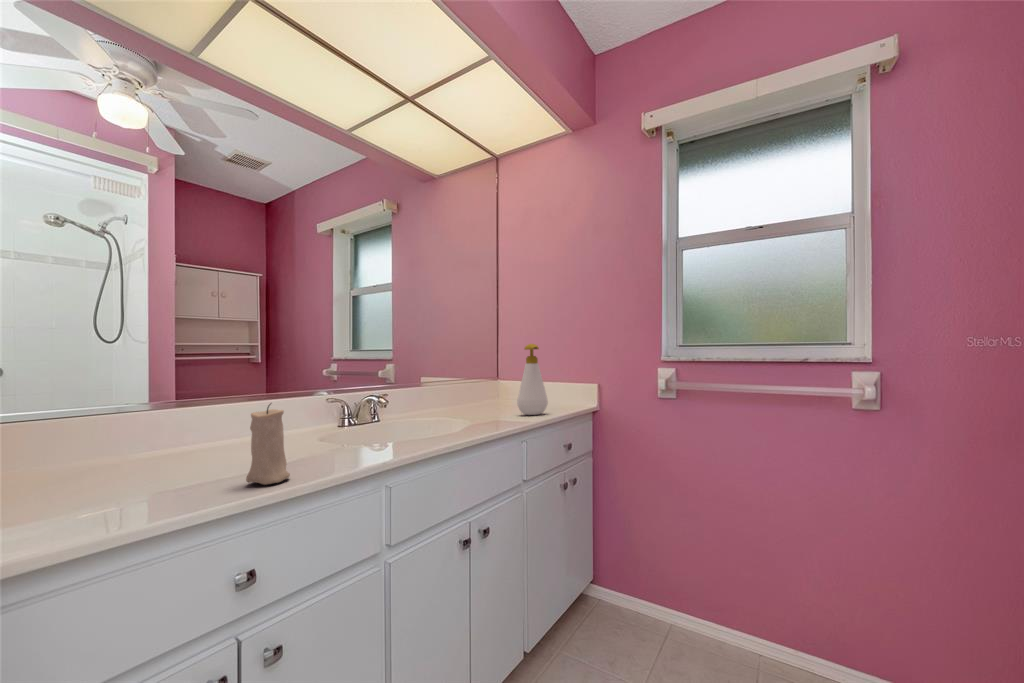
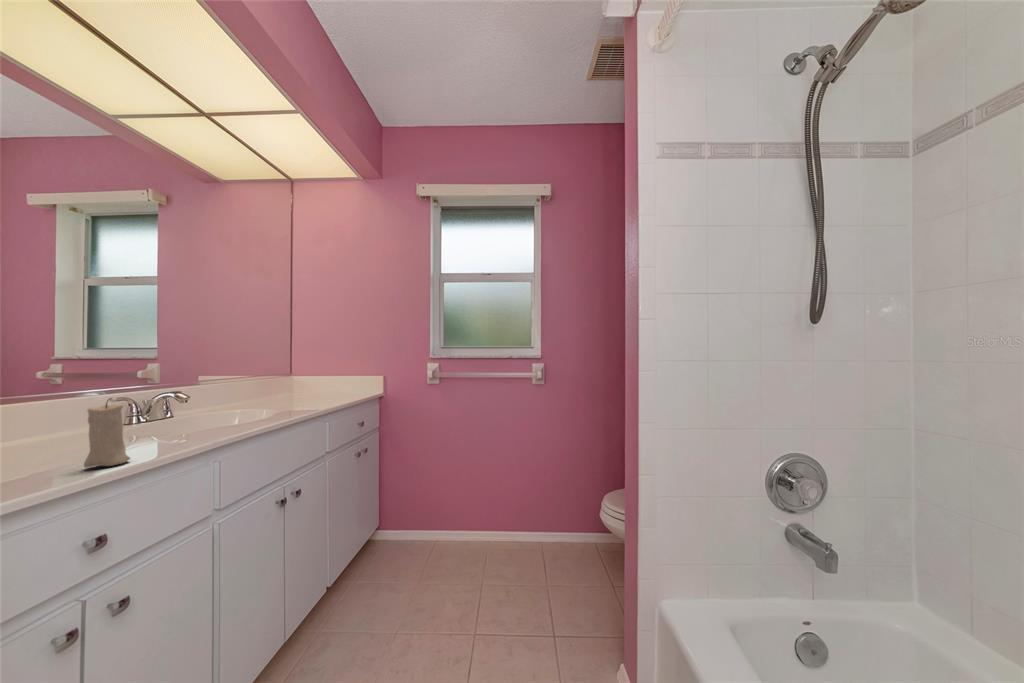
soap bottle: present [517,344,548,415] -> none [316,345,343,403]

